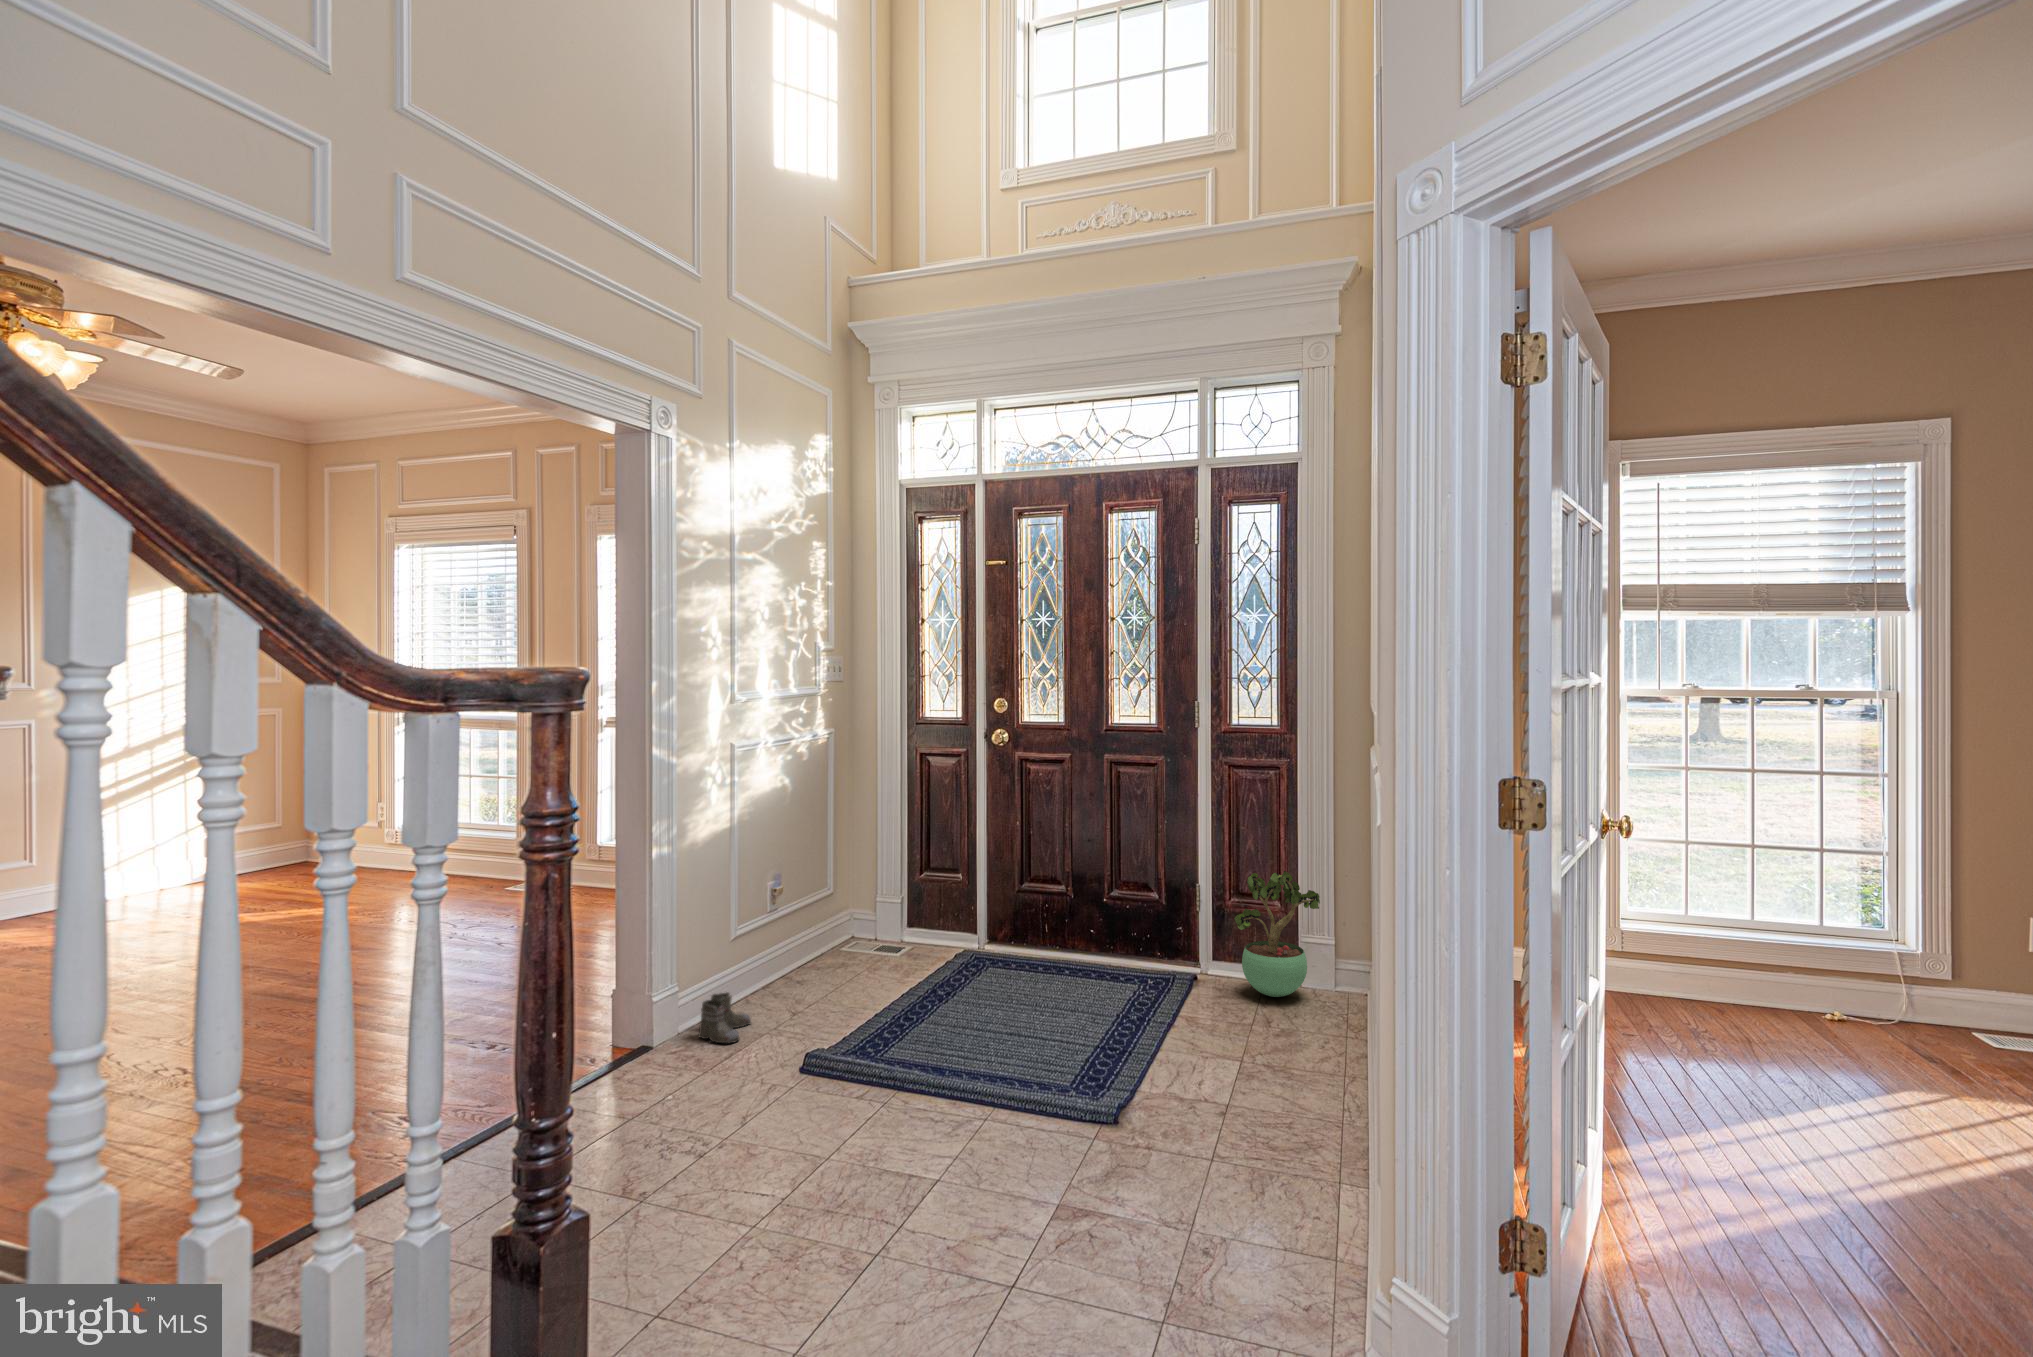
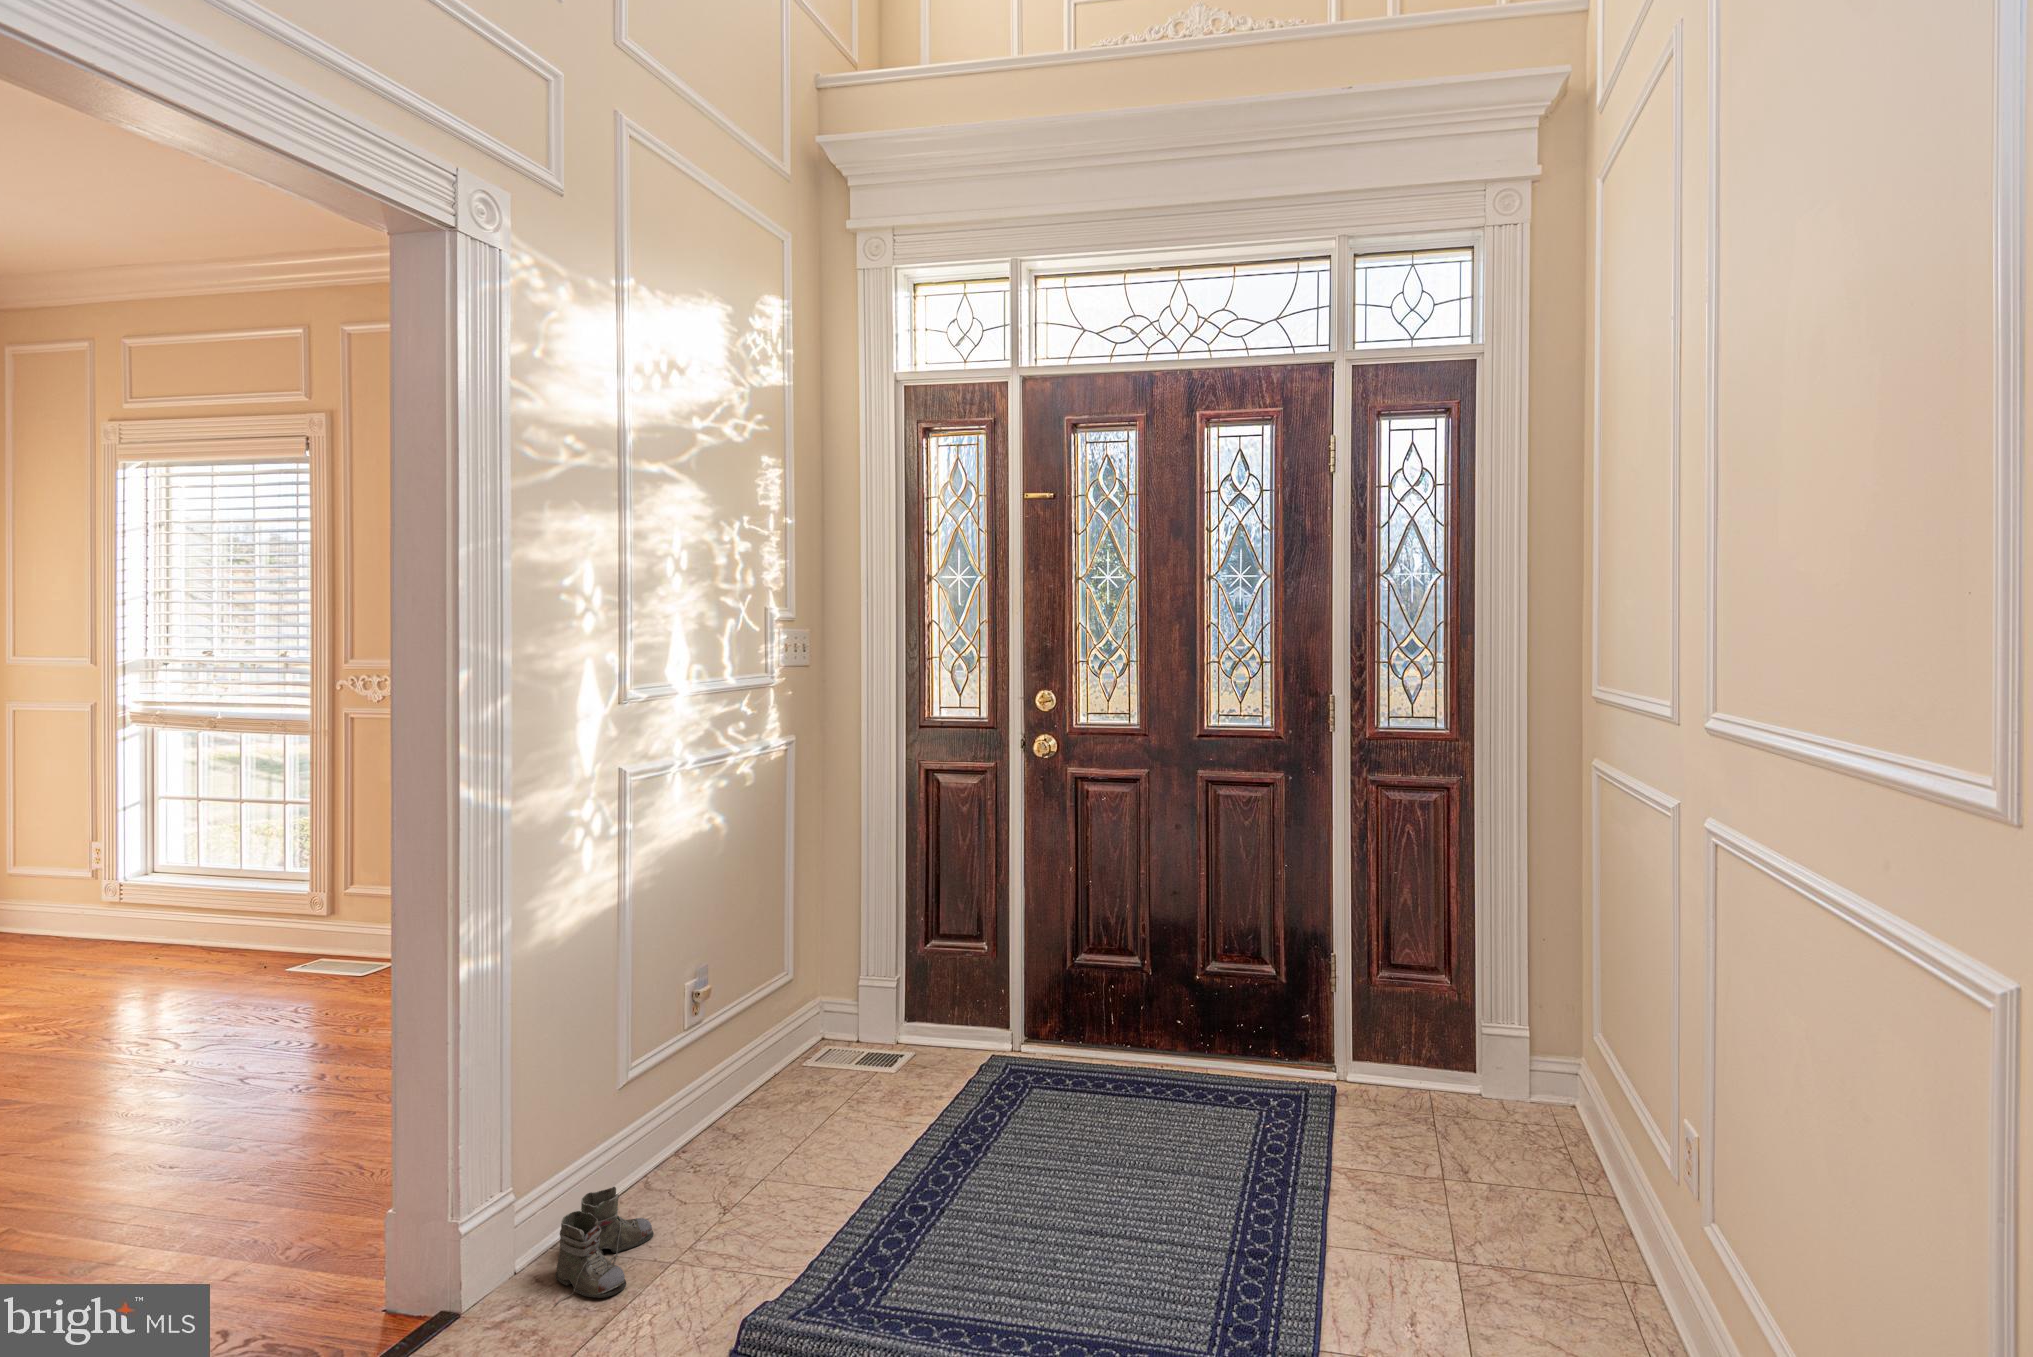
potted plant: present [1234,871,1320,997] -> none [1417,963,1563,1159]

